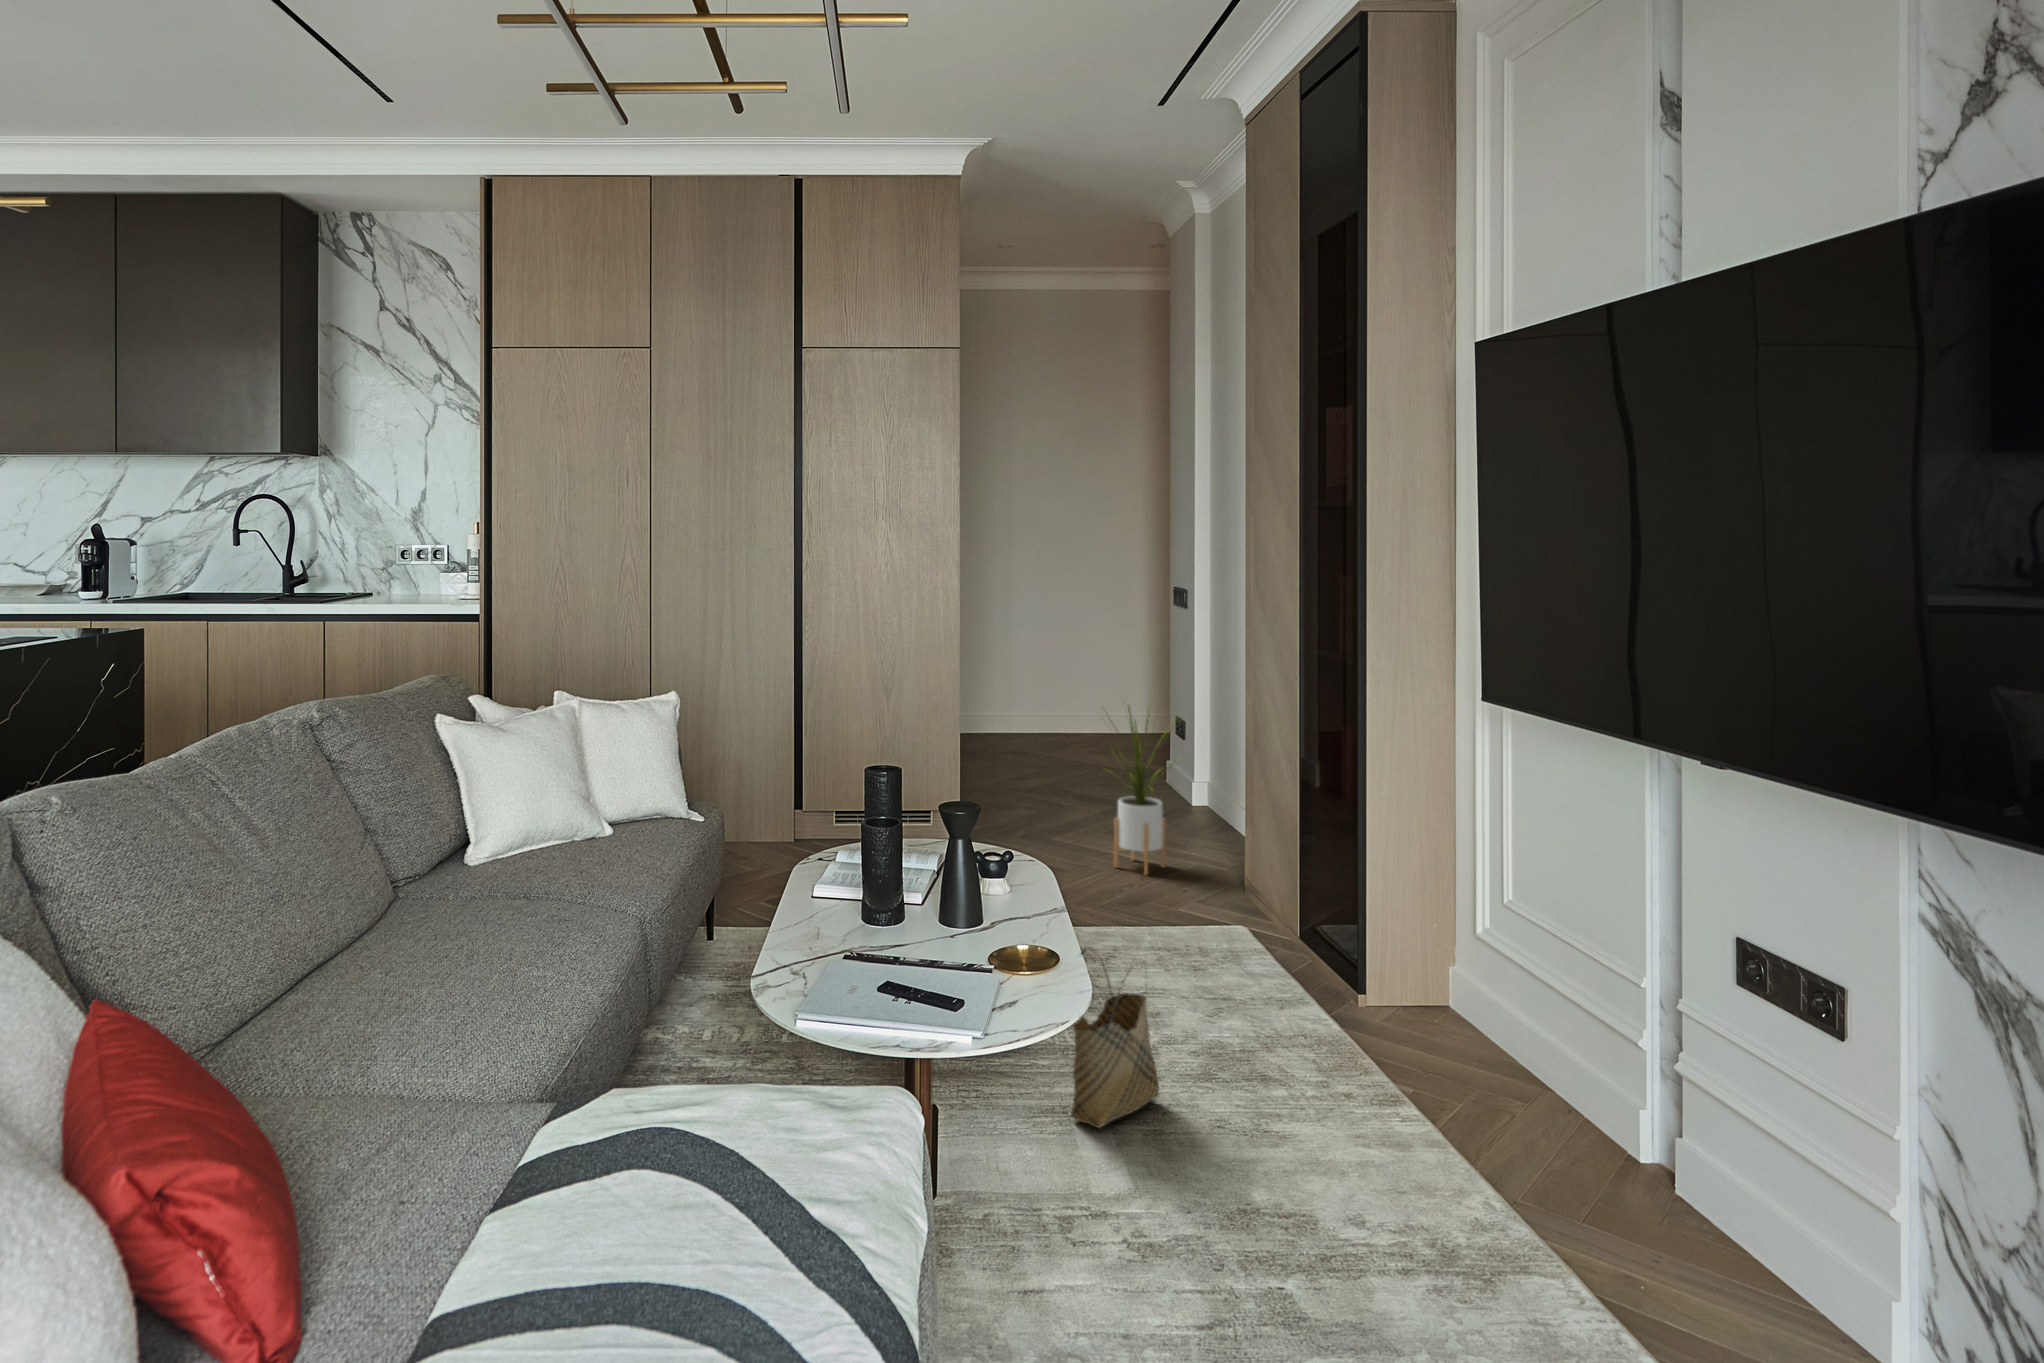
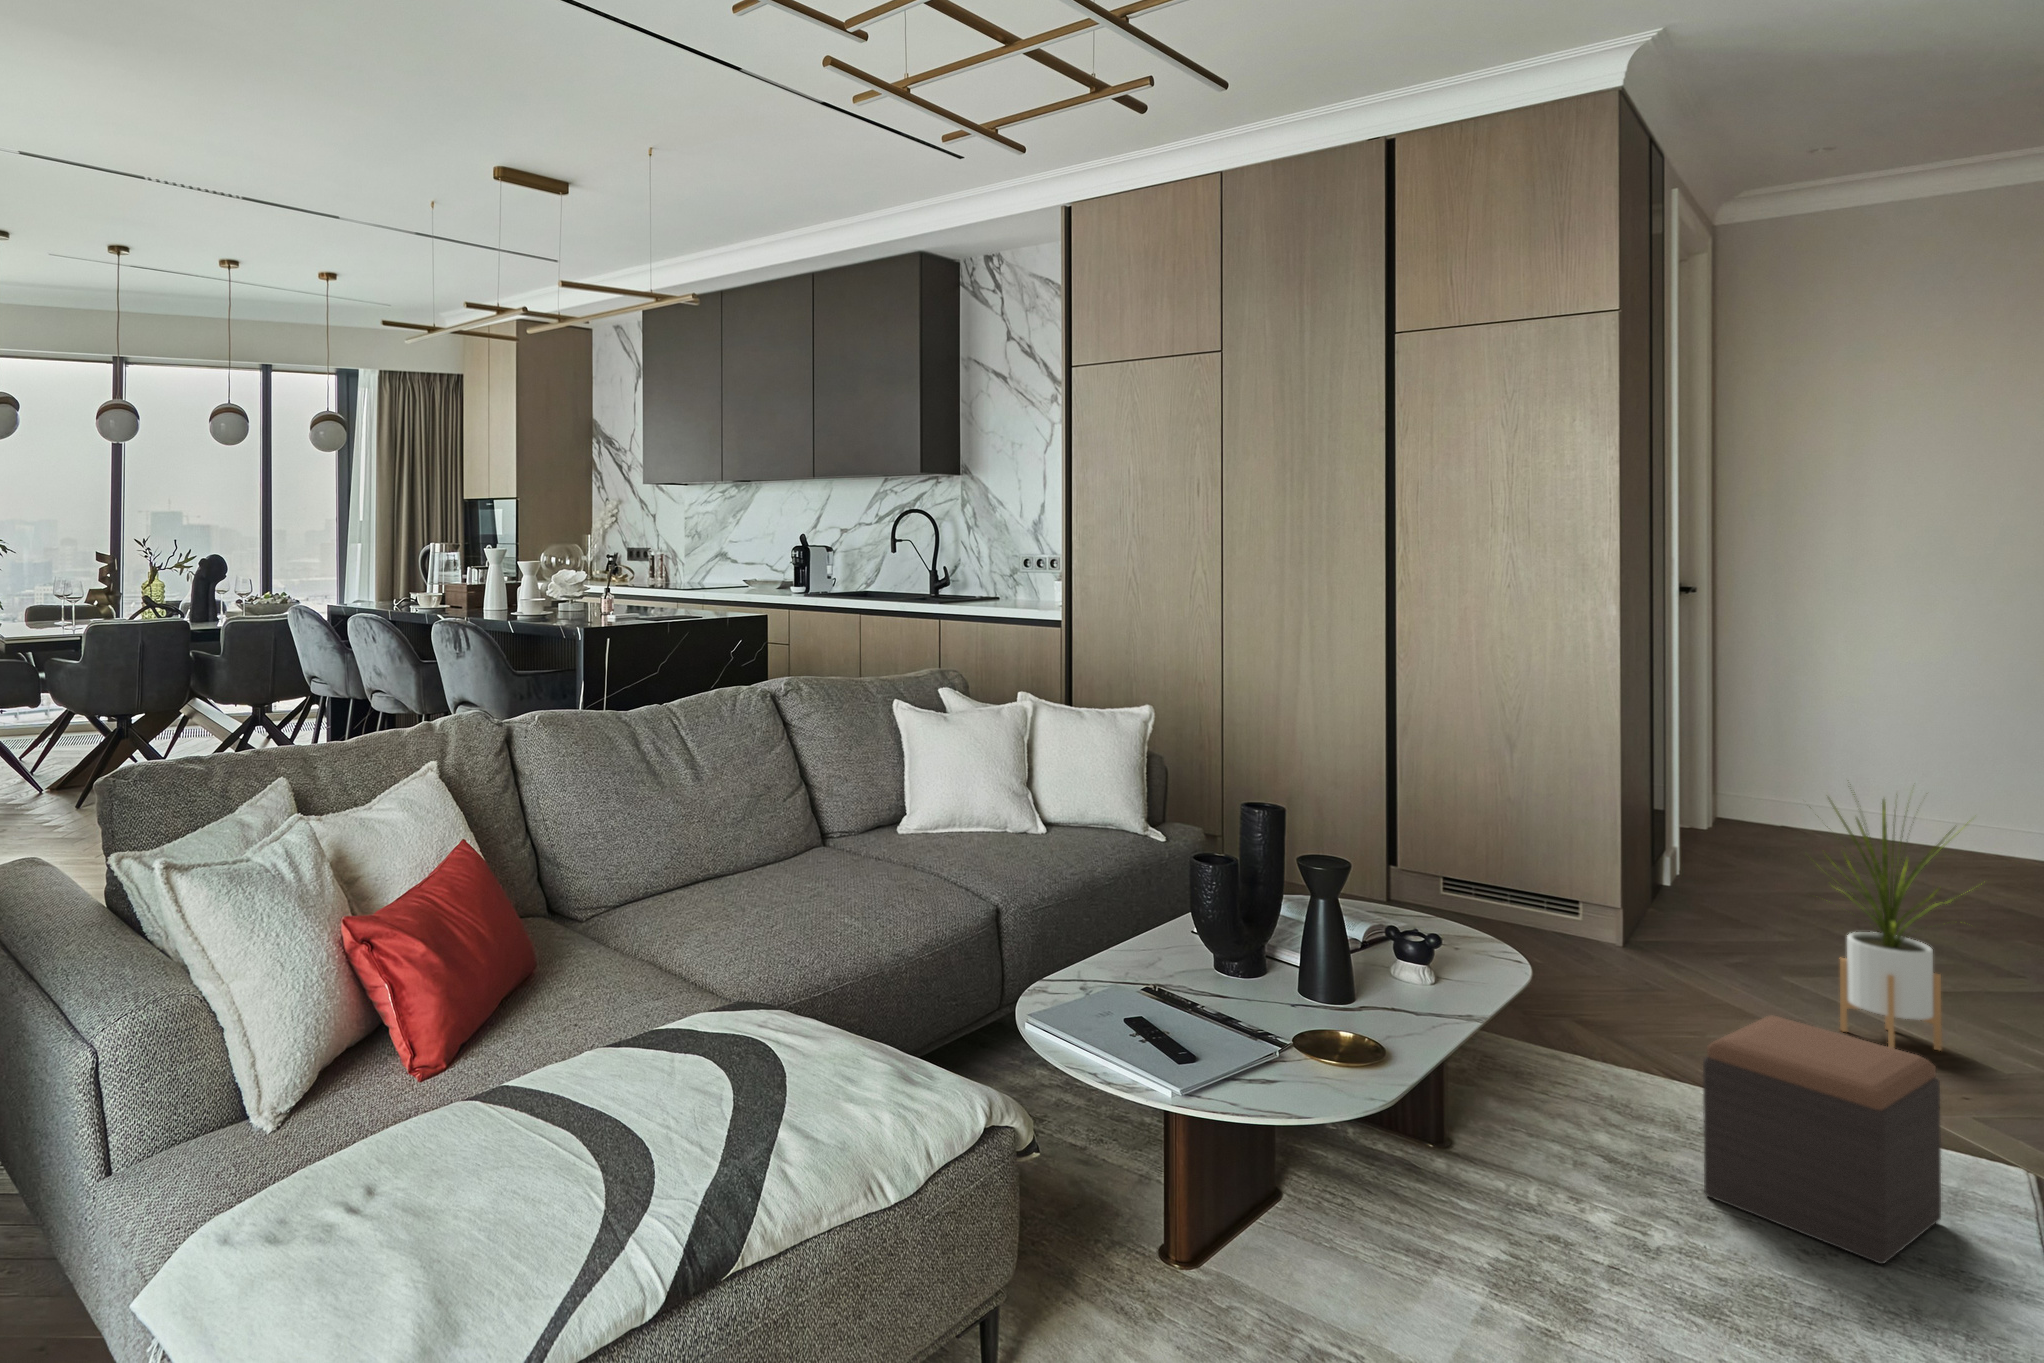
footstool: none [1148,866,1254,1014] -> present [1703,1015,1941,1264]
woven basket: present [1071,948,1159,1128] -> none [1427,1061,1585,1292]

